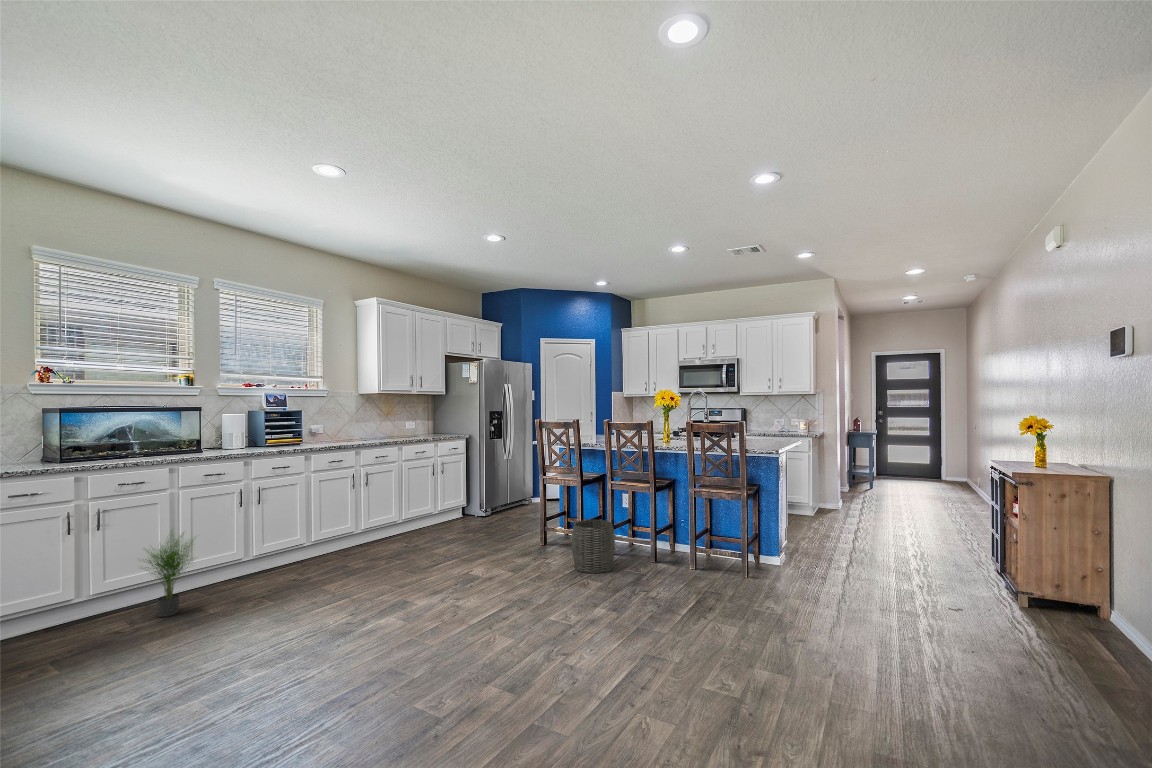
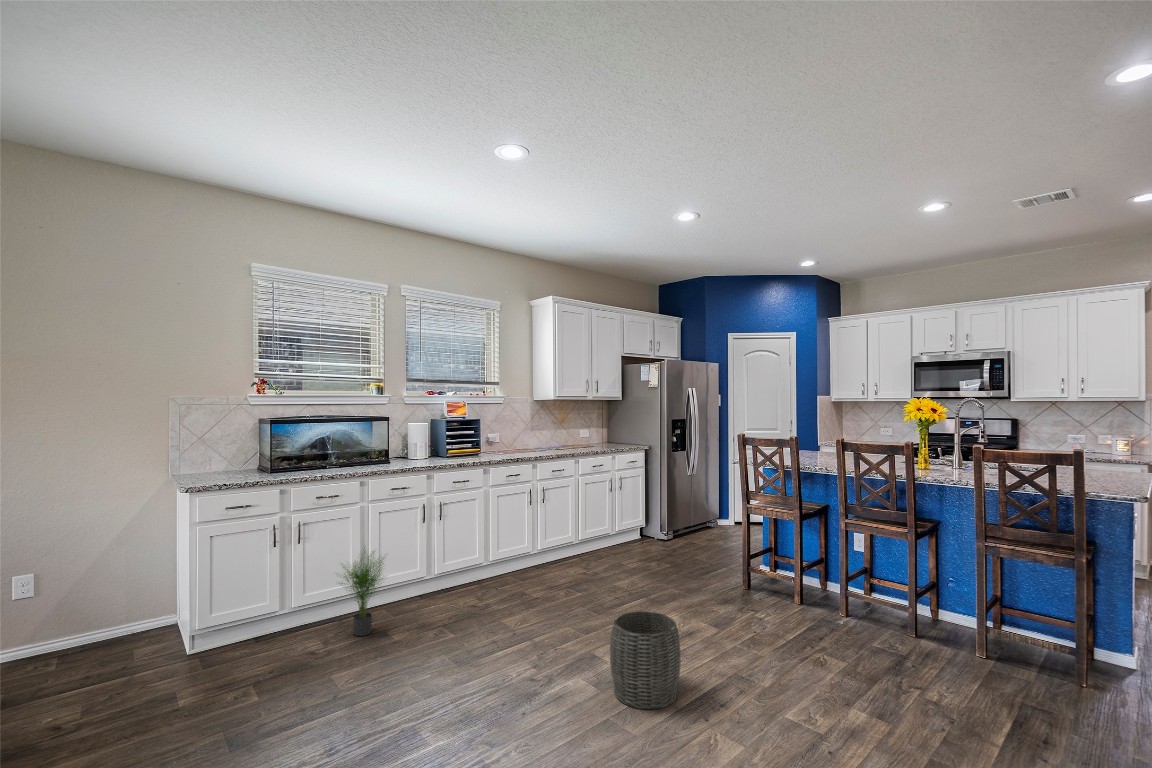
woven basket: present [572,520,615,573] -> present [610,611,680,709]

